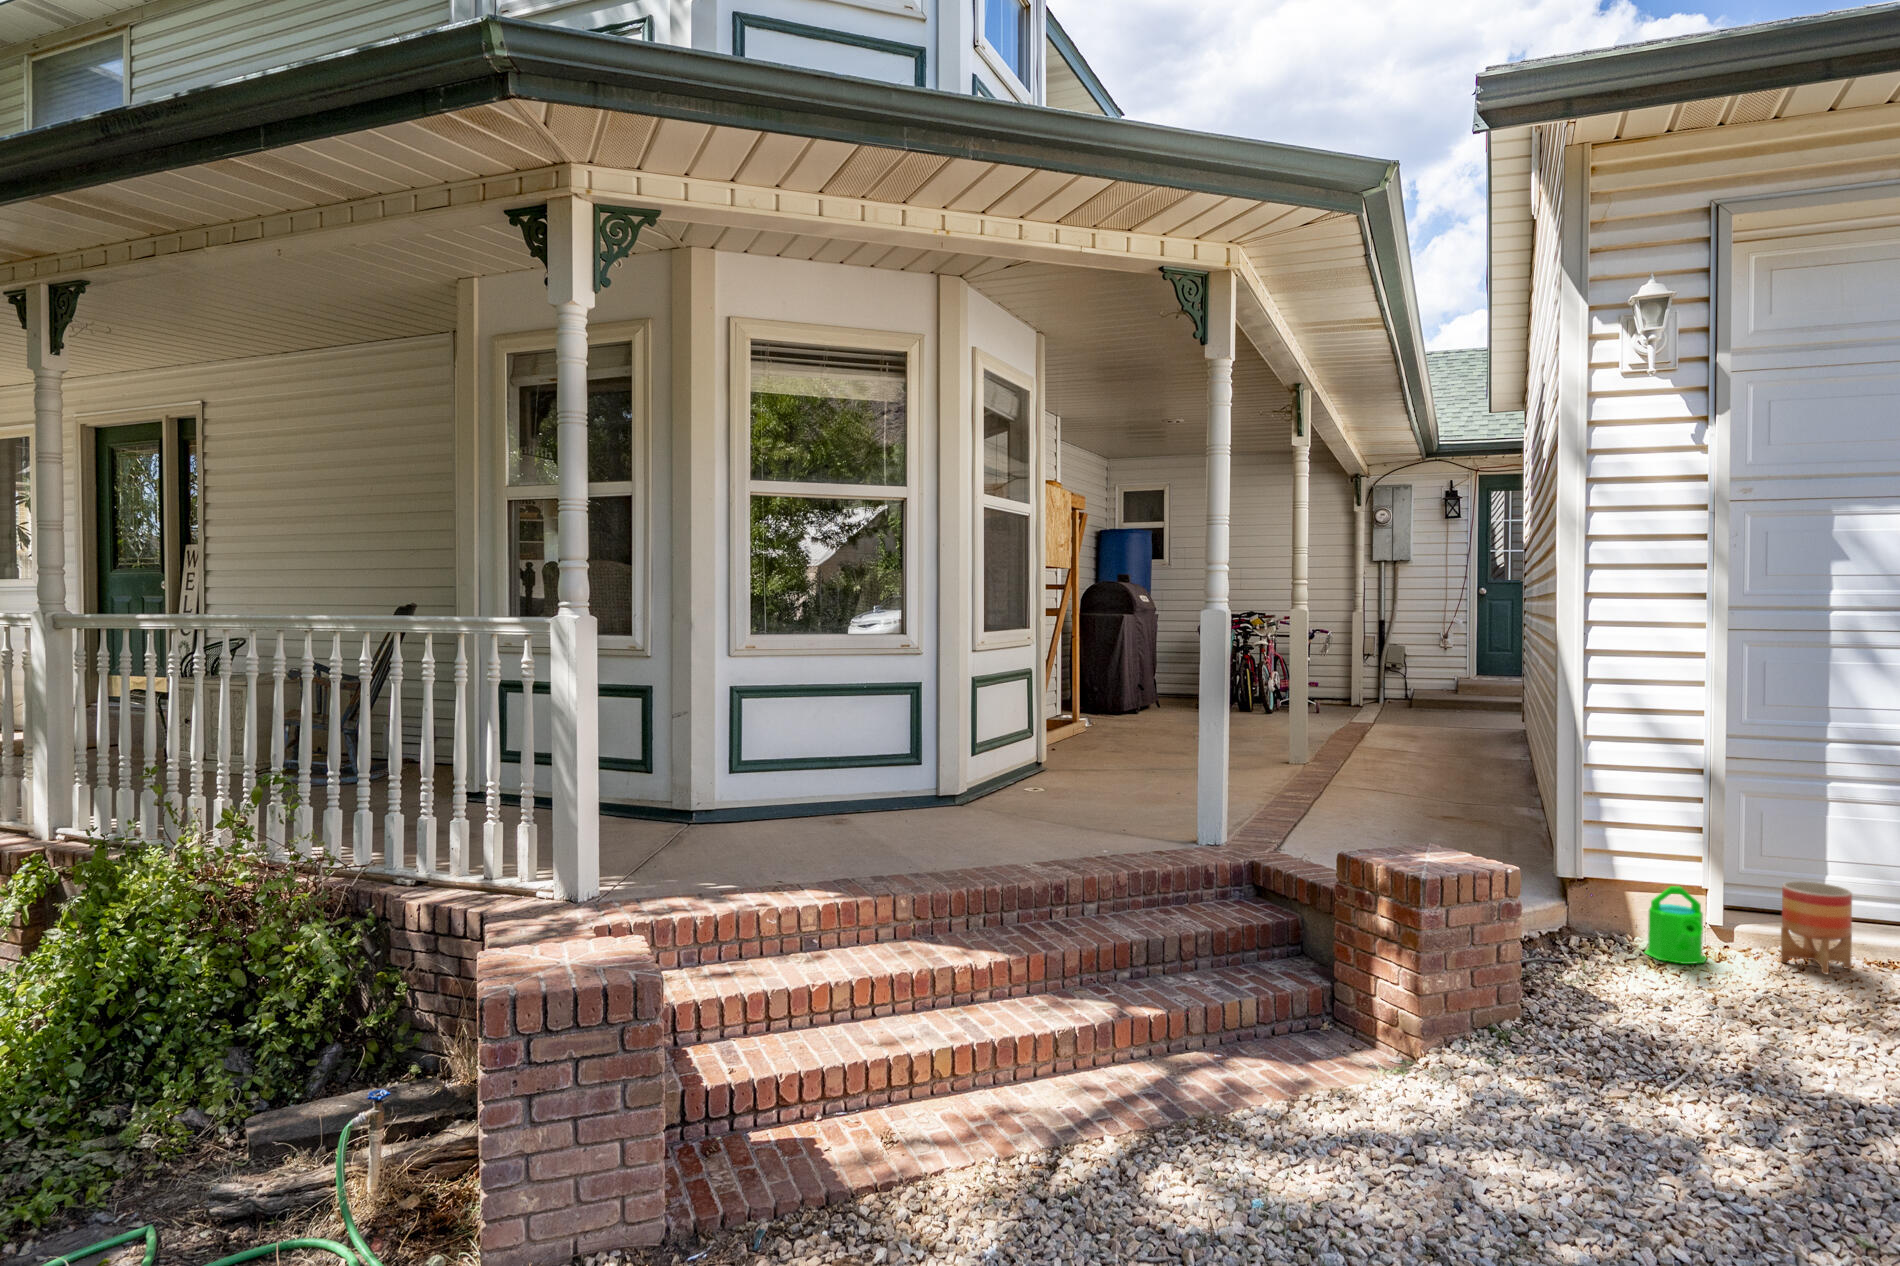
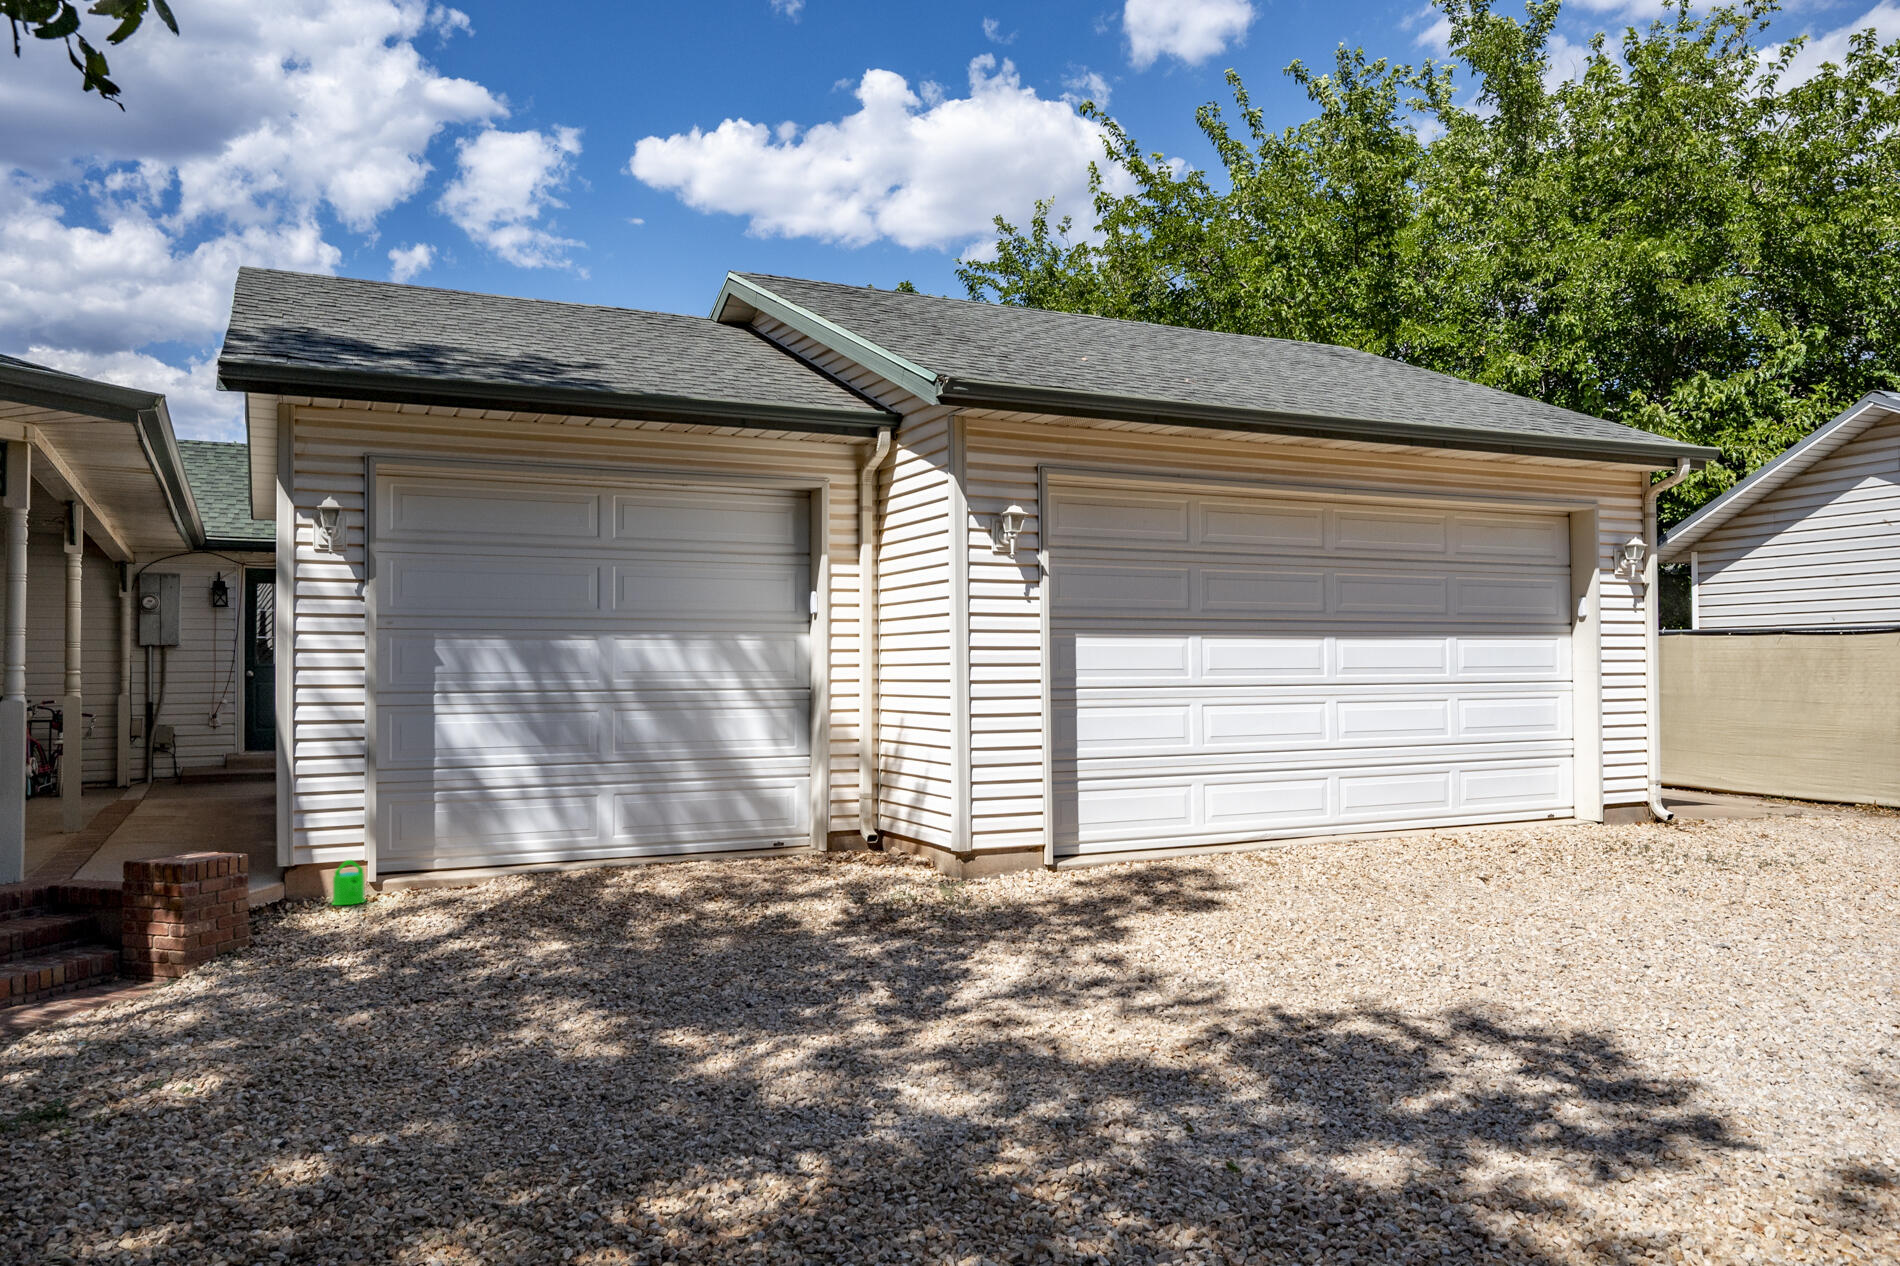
planter: present [1781,881,1852,974] -> none [407,847,442,896]

